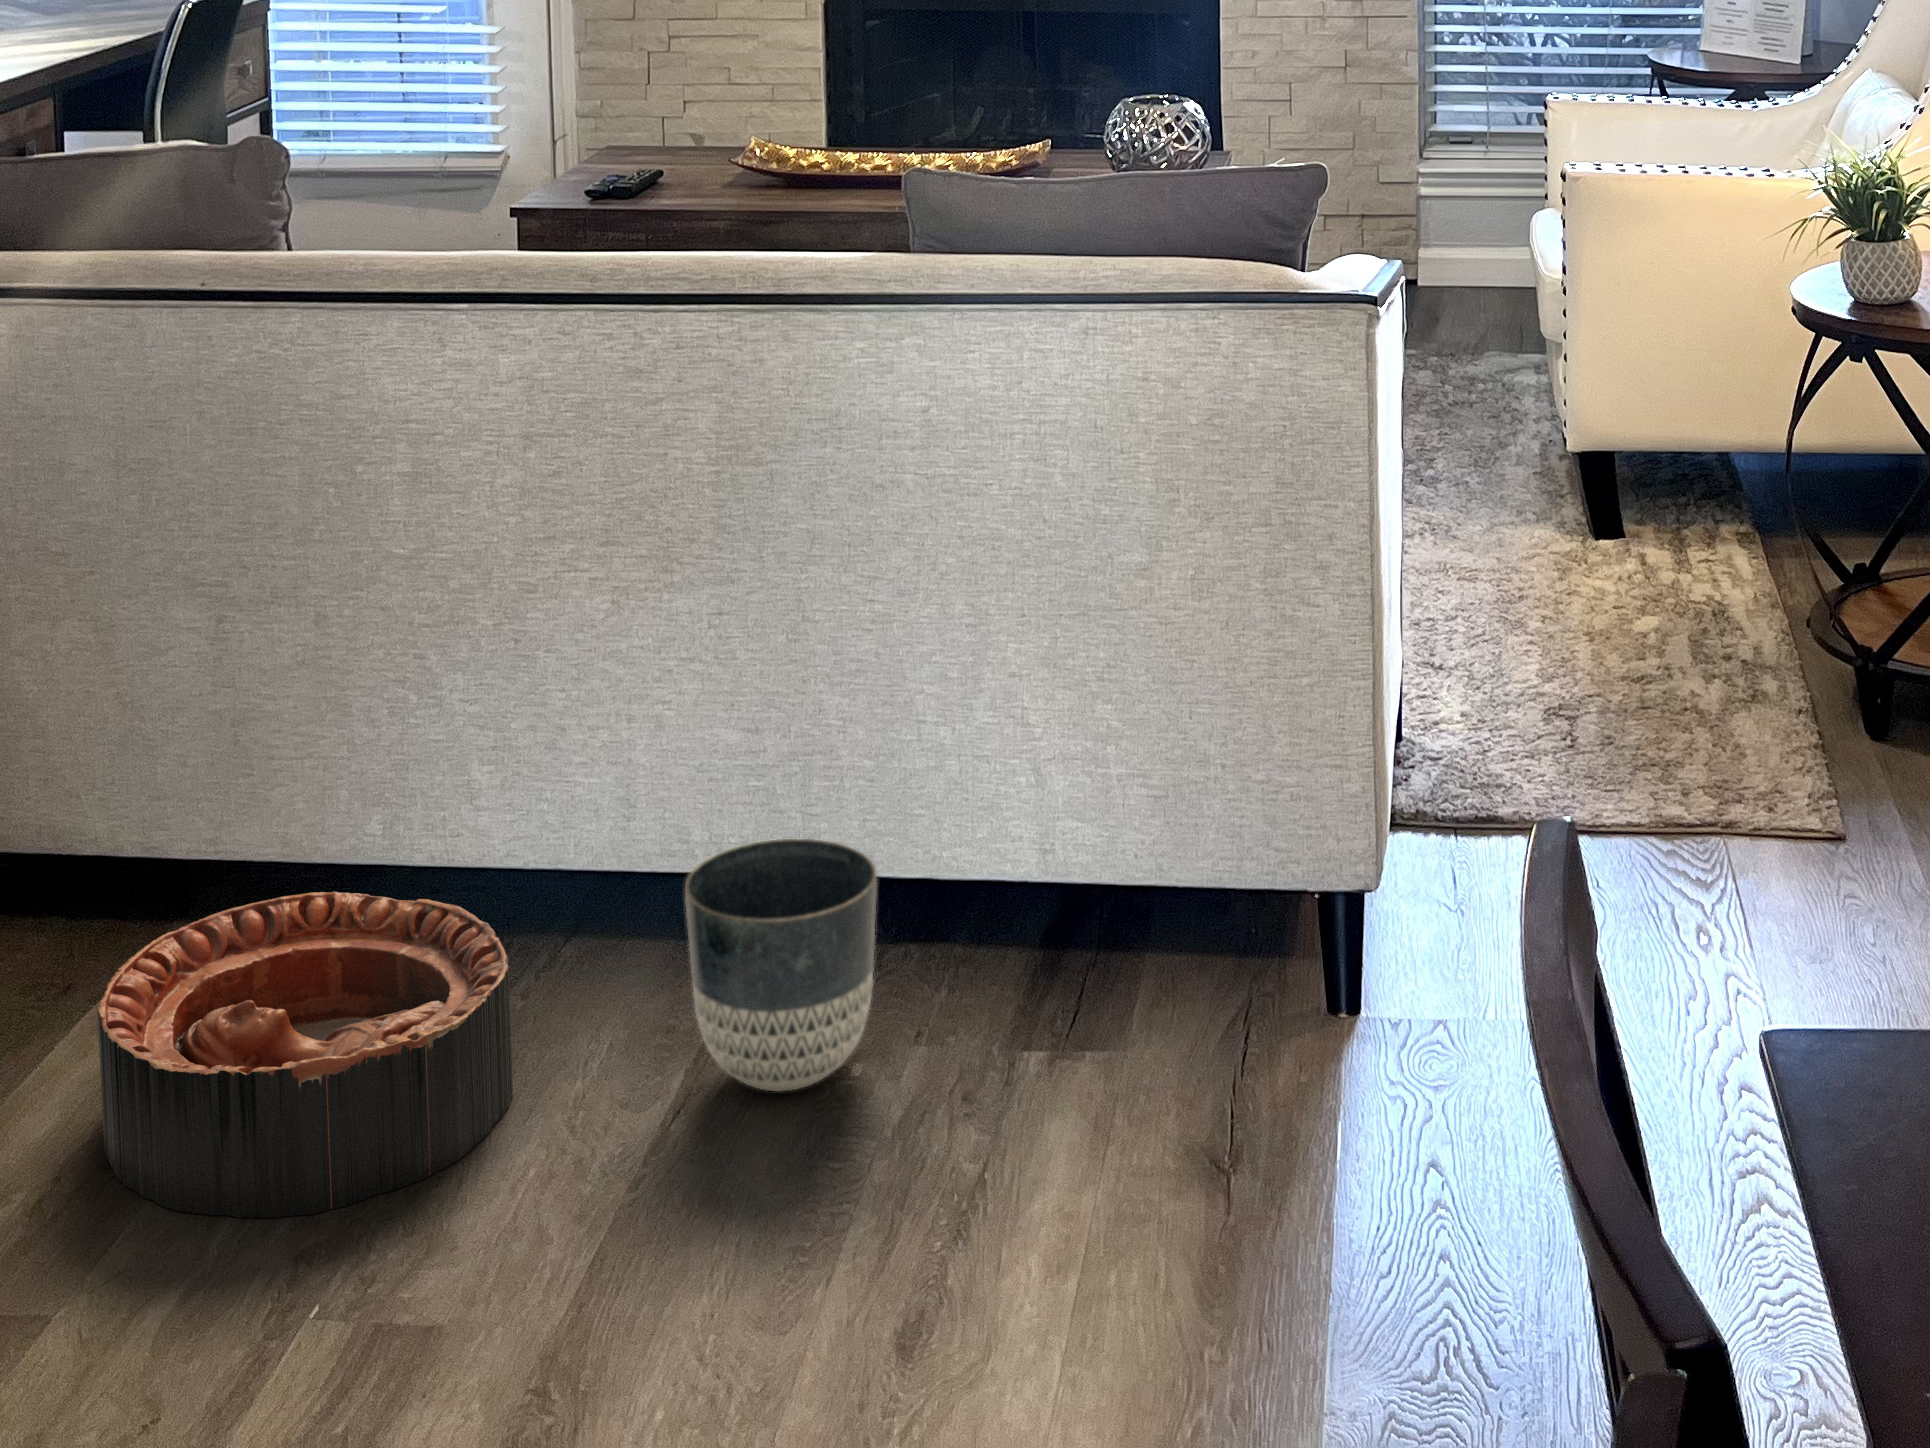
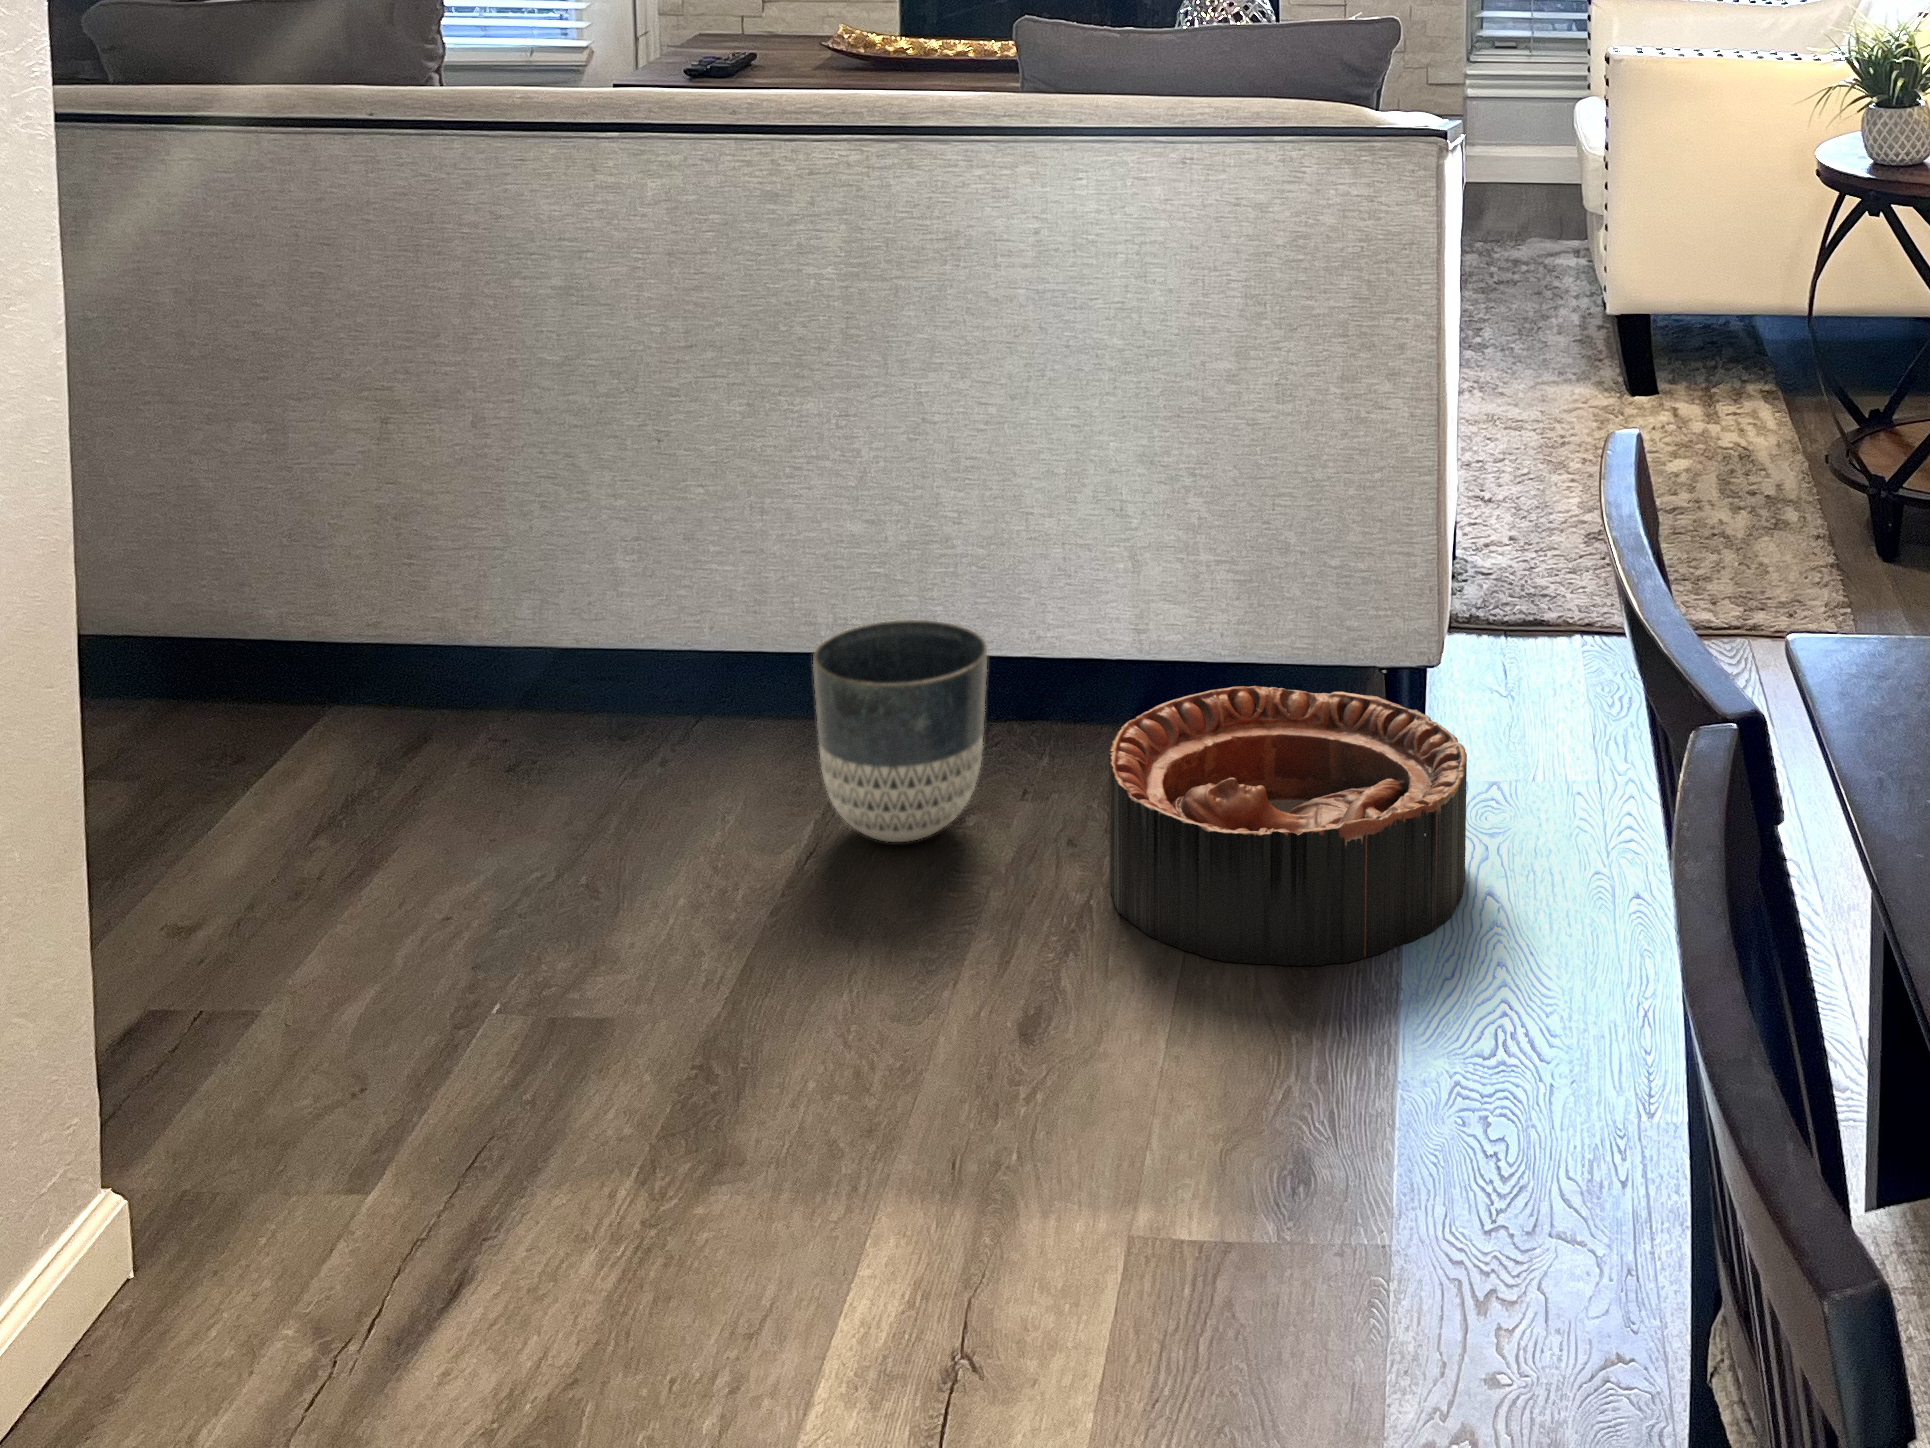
basket: present [98,892,513,1218] -> present [1109,686,1467,966]

